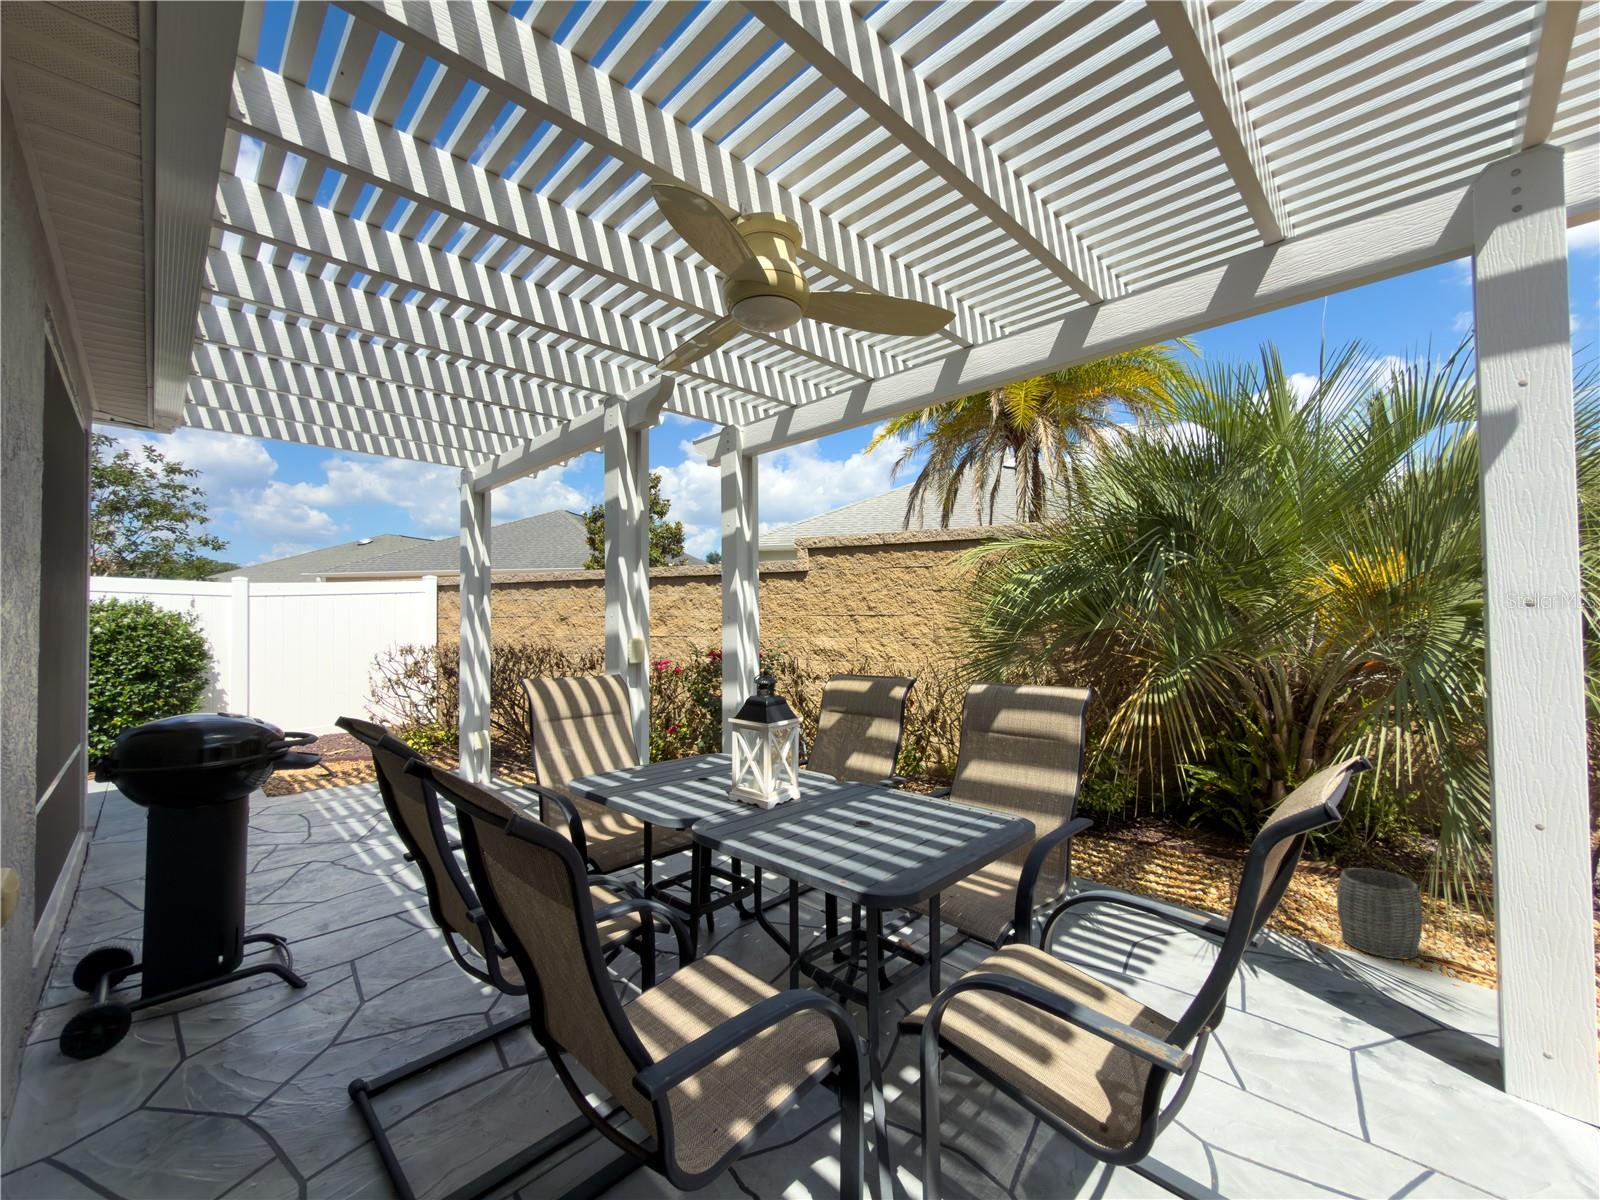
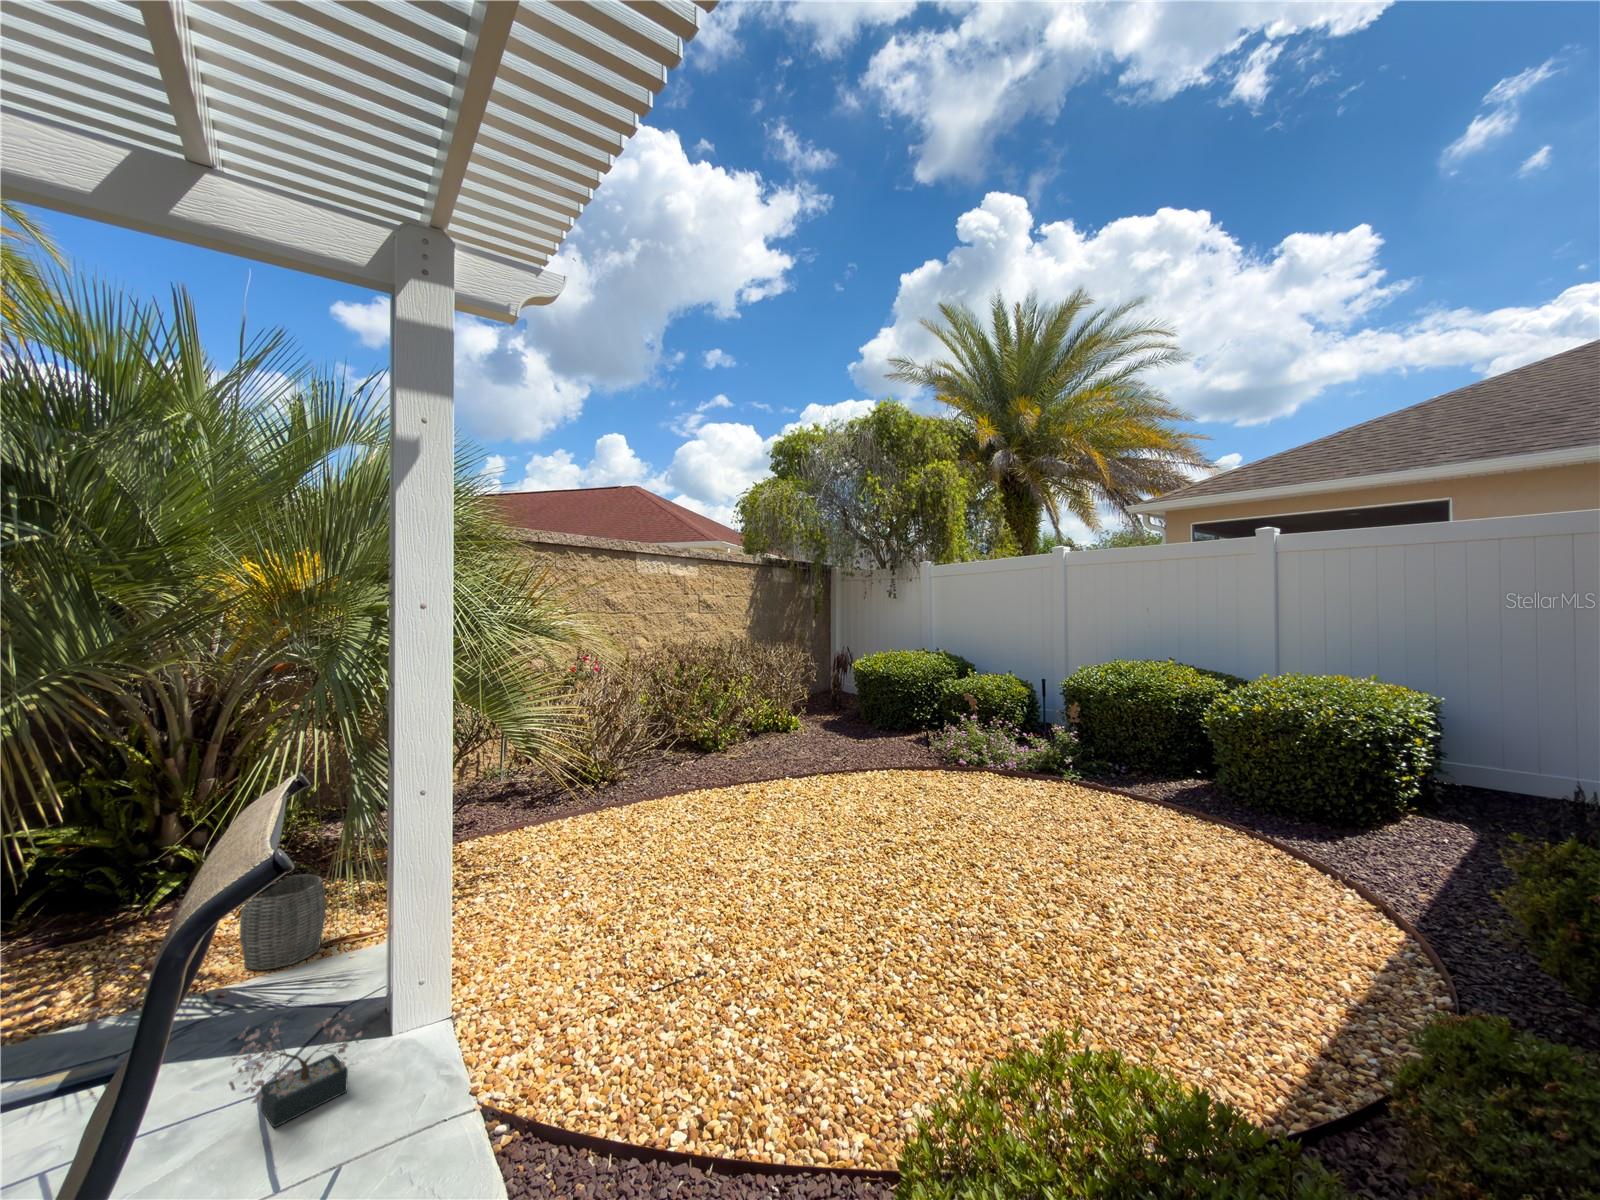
decorative plant: none [1326,983,1458,1104] -> present [229,1013,362,1128]

